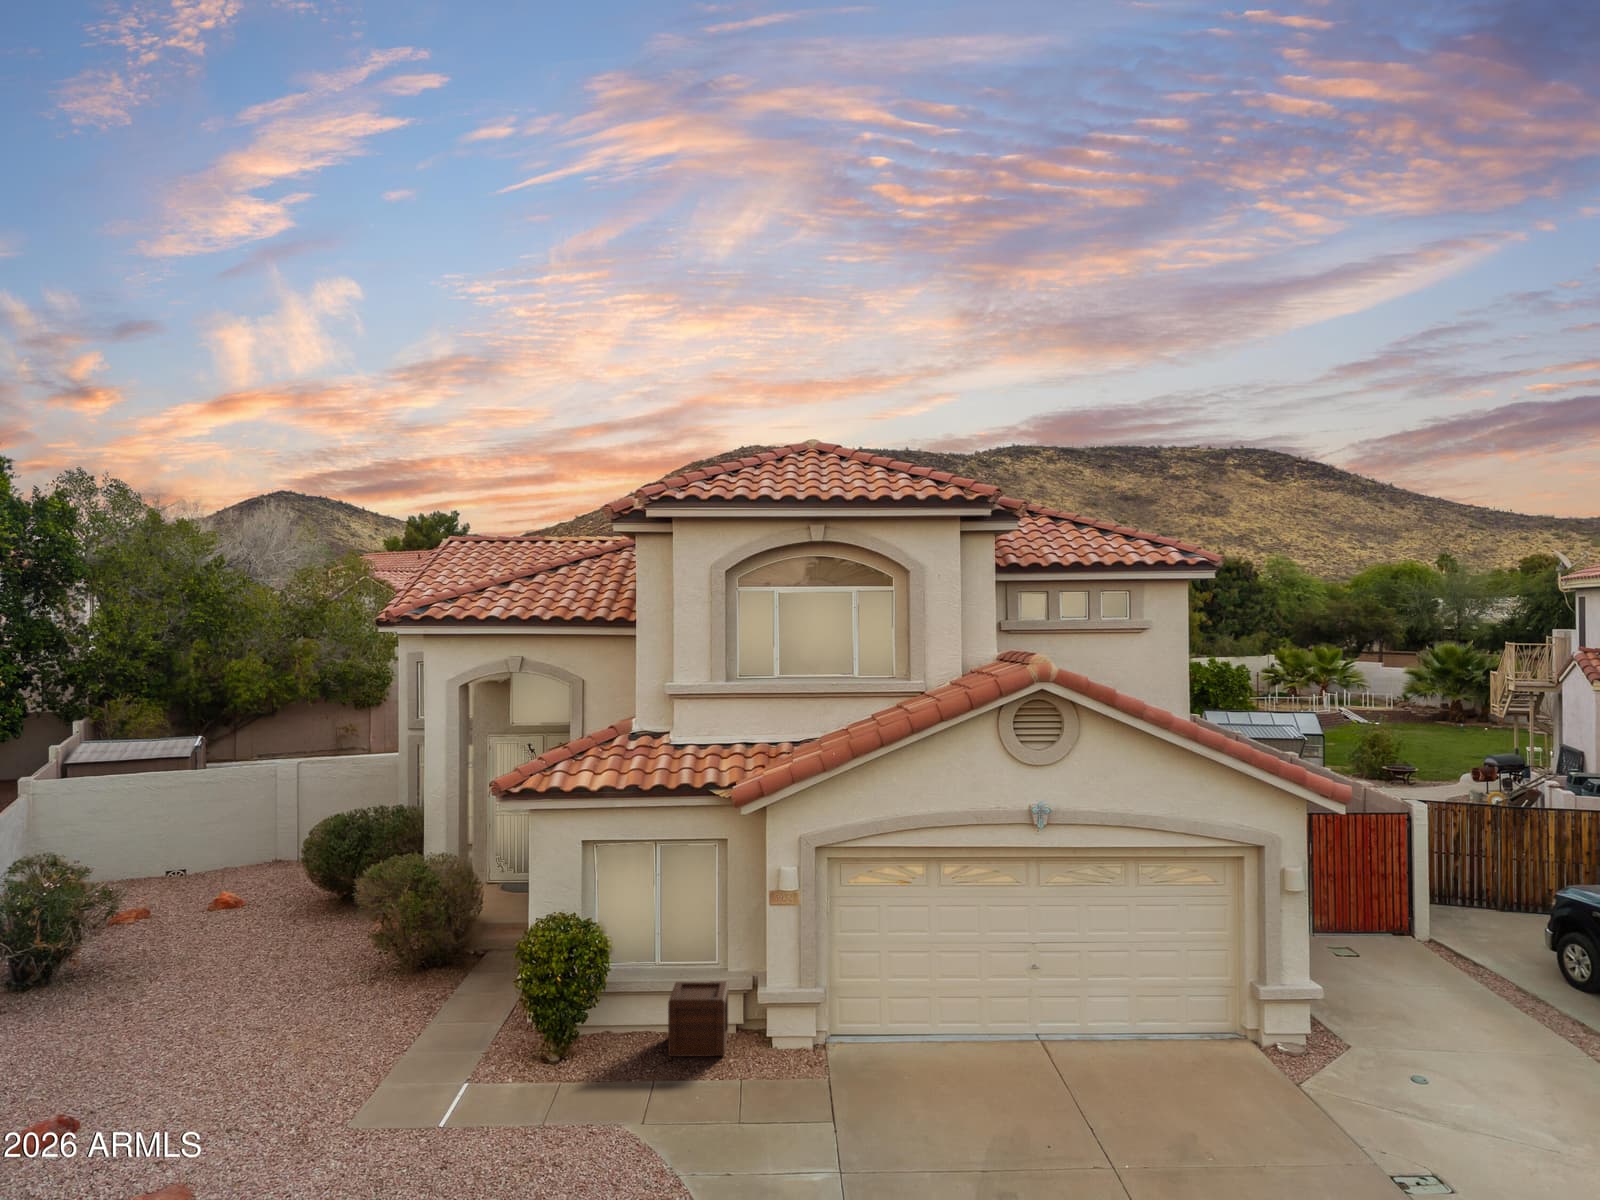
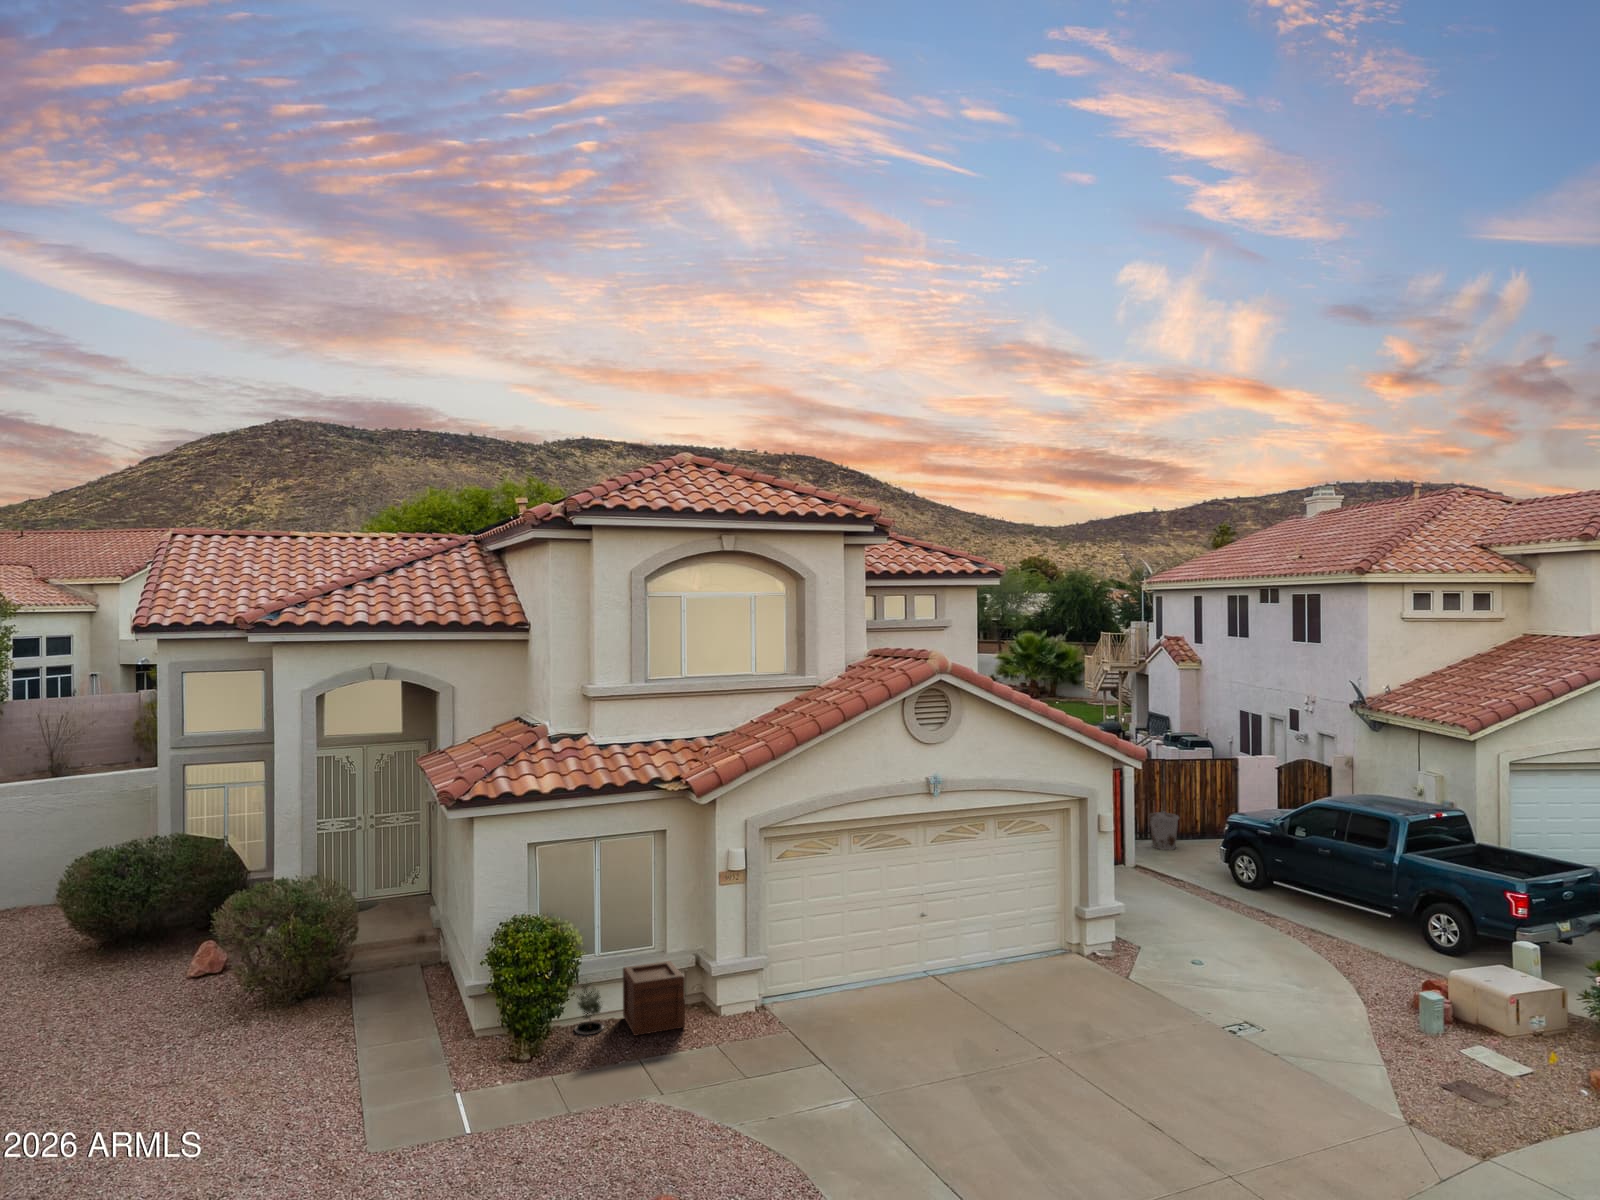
trash can: none [1466,872,1513,925] -> present [1149,811,1179,850]
potted tree: none [618,988,652,1047] -> present [575,984,603,1035]

